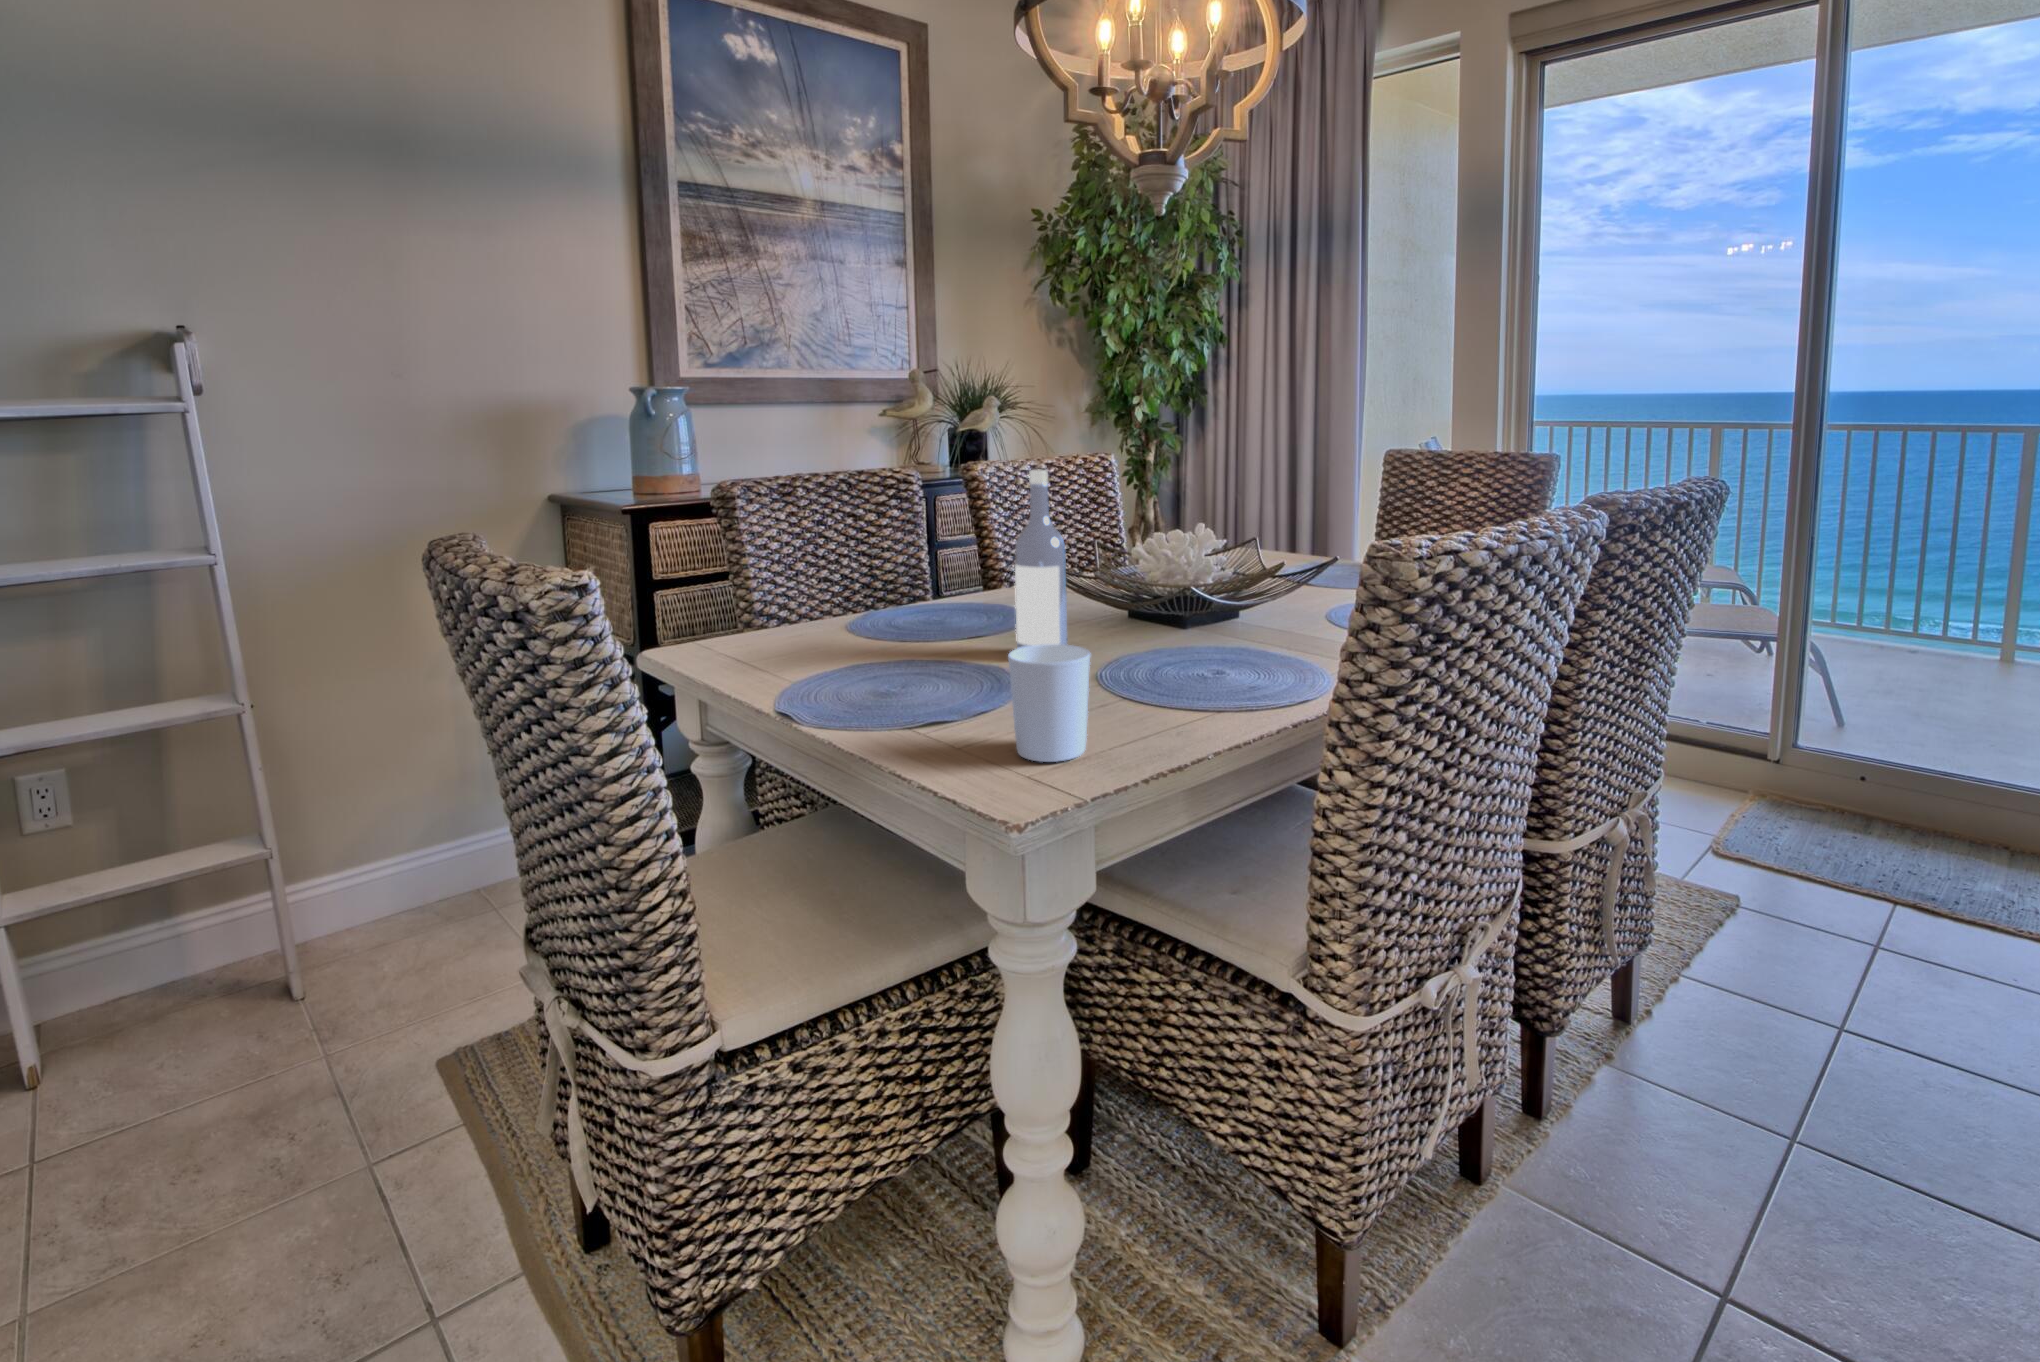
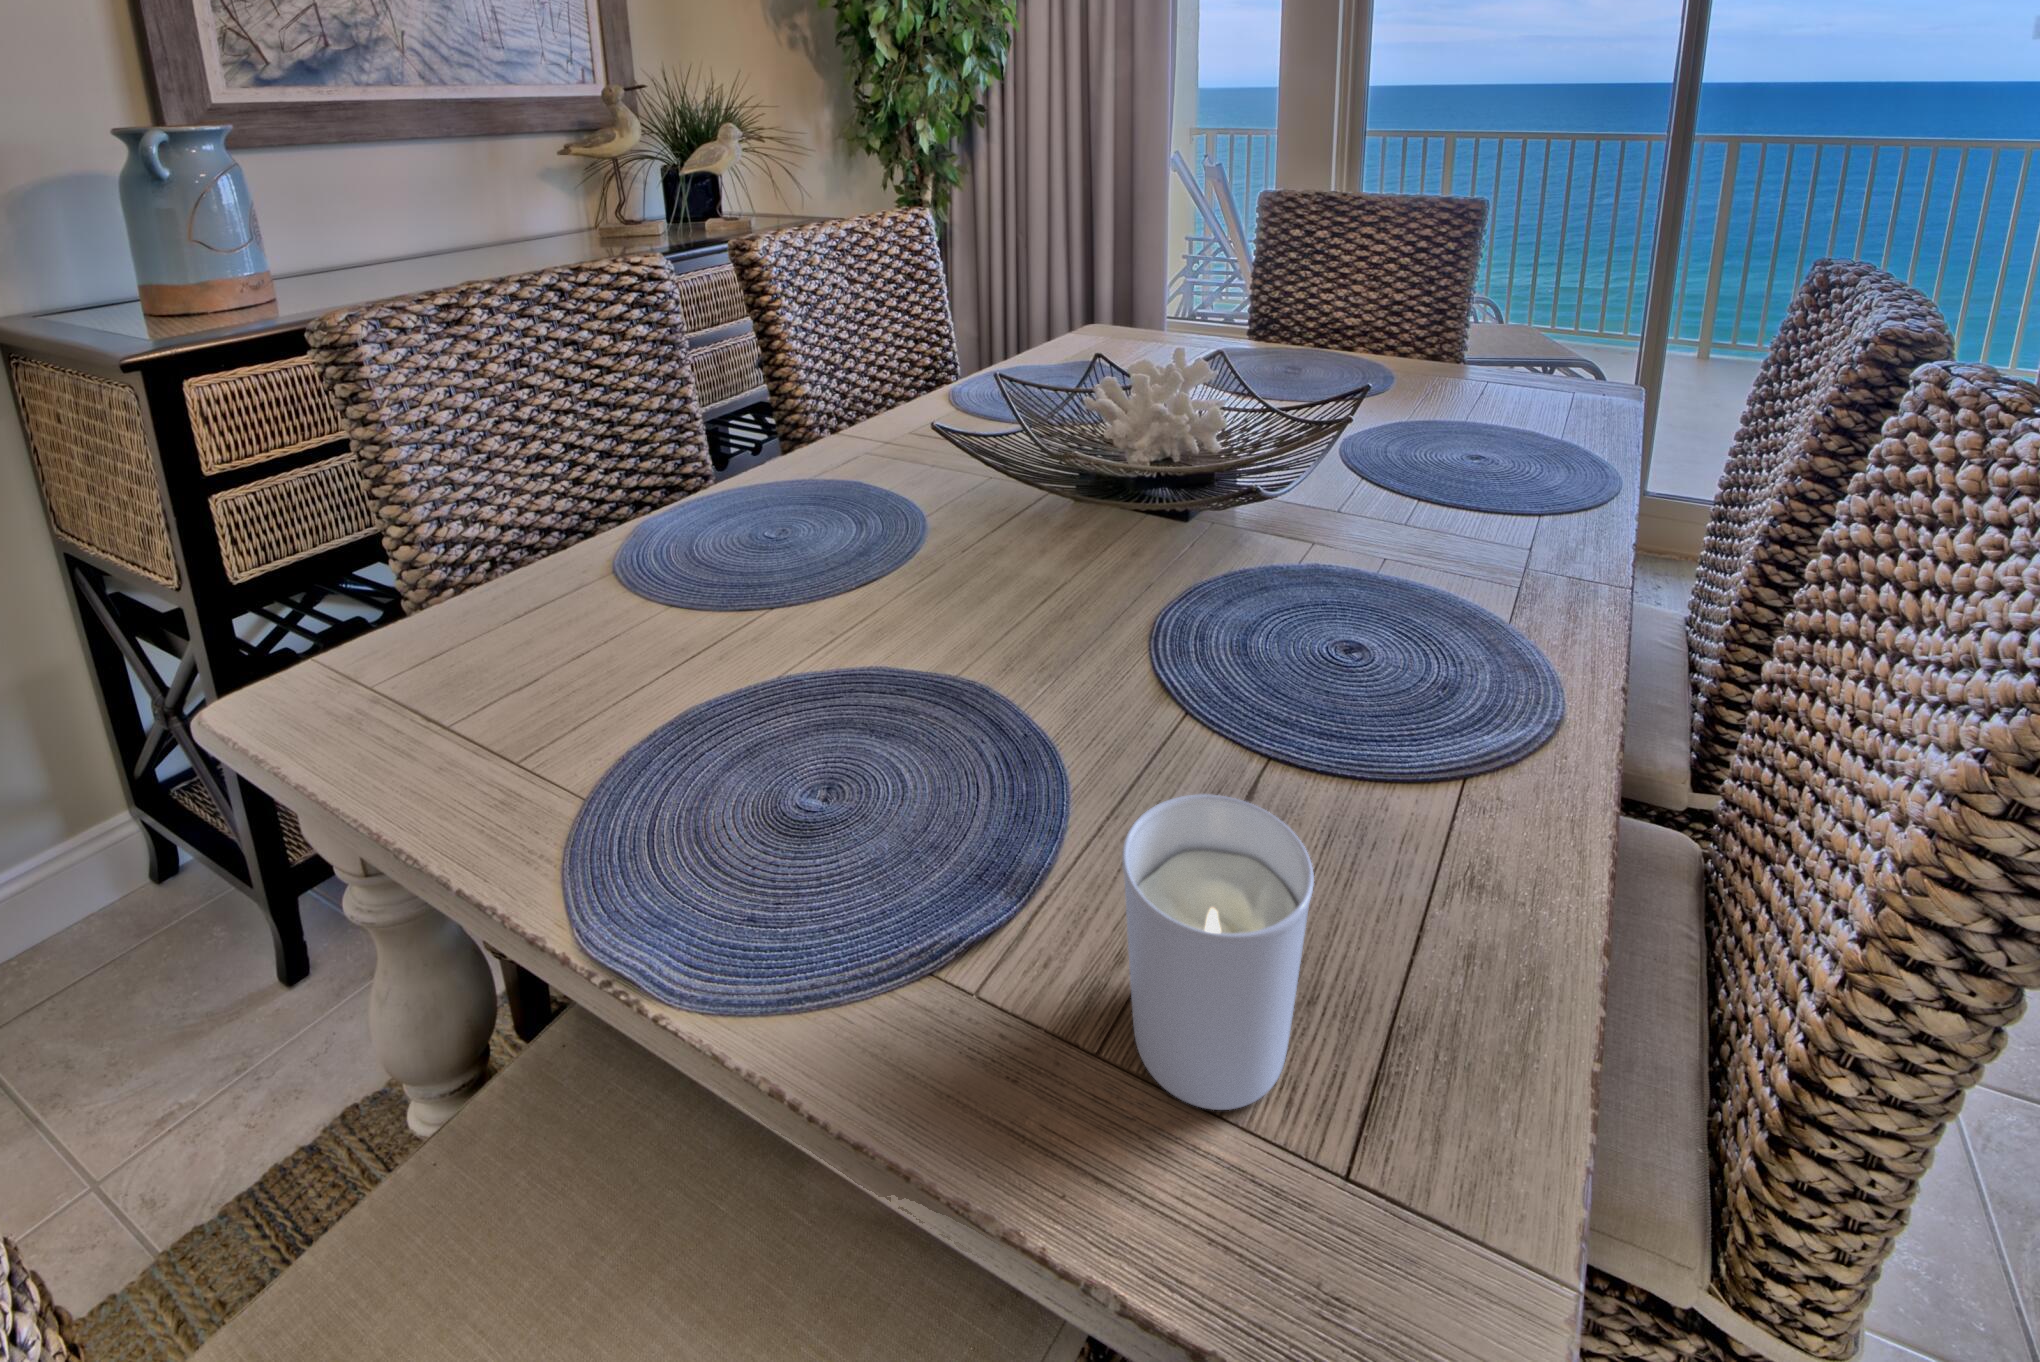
wine bottle: present [1015,470,1067,648] -> none [931,317,1022,641]

